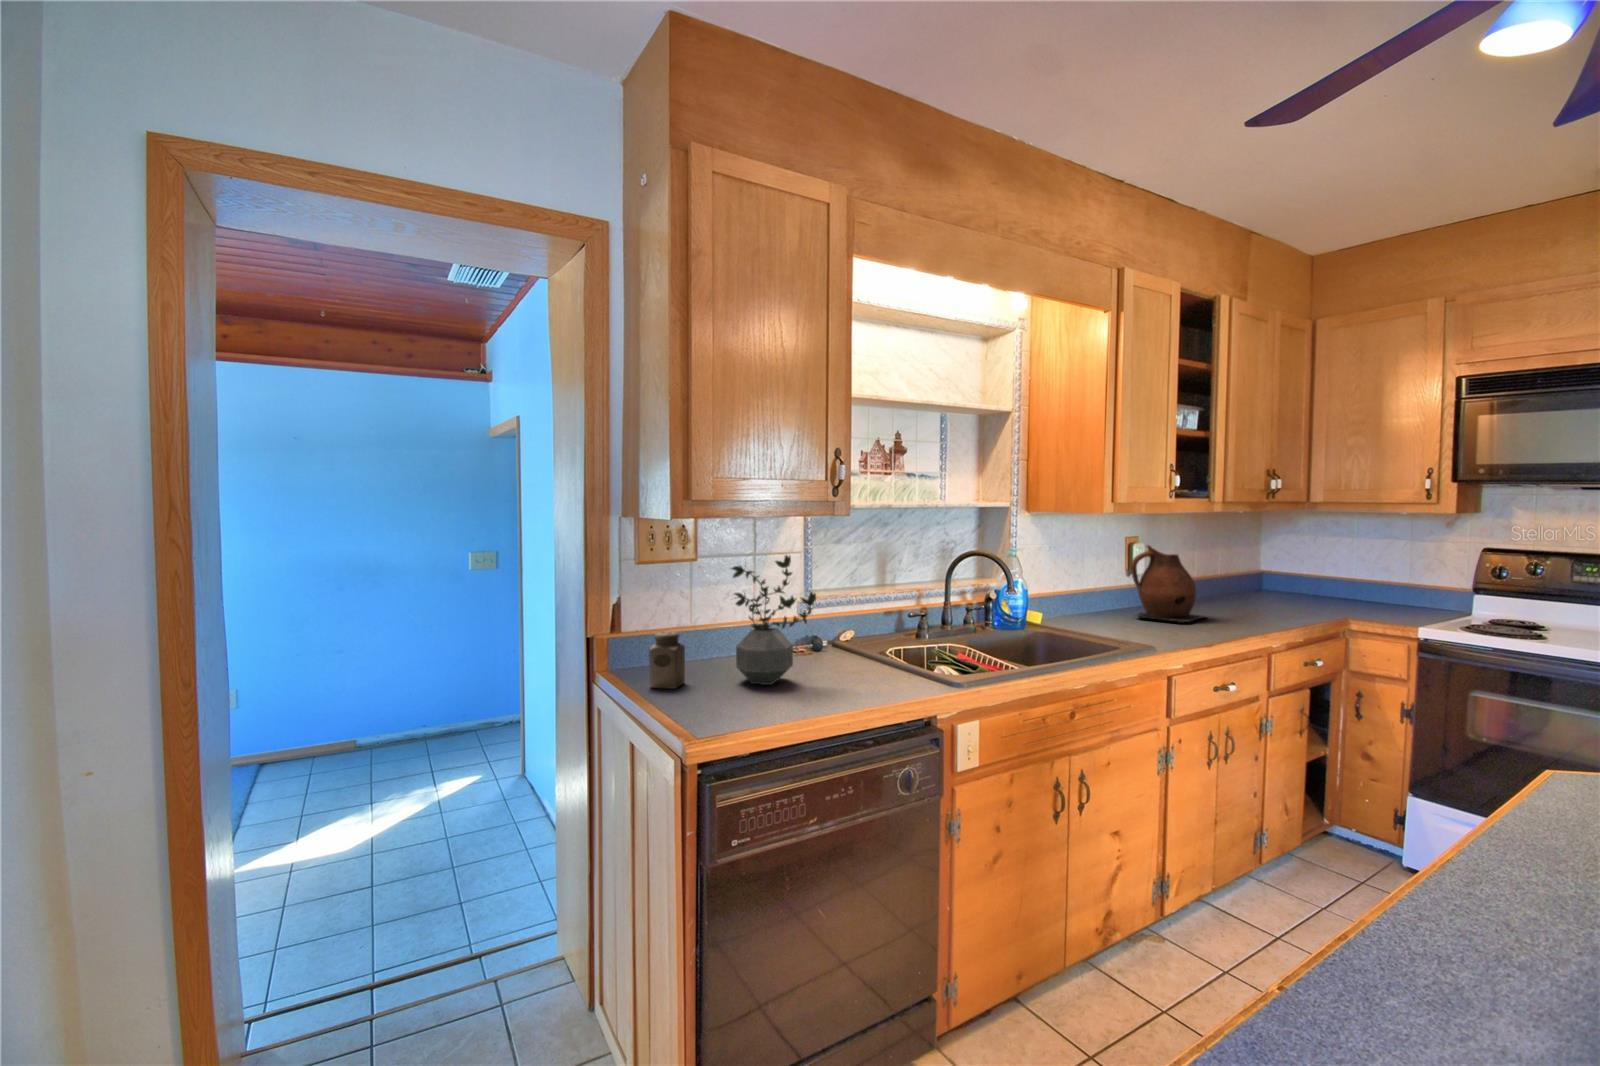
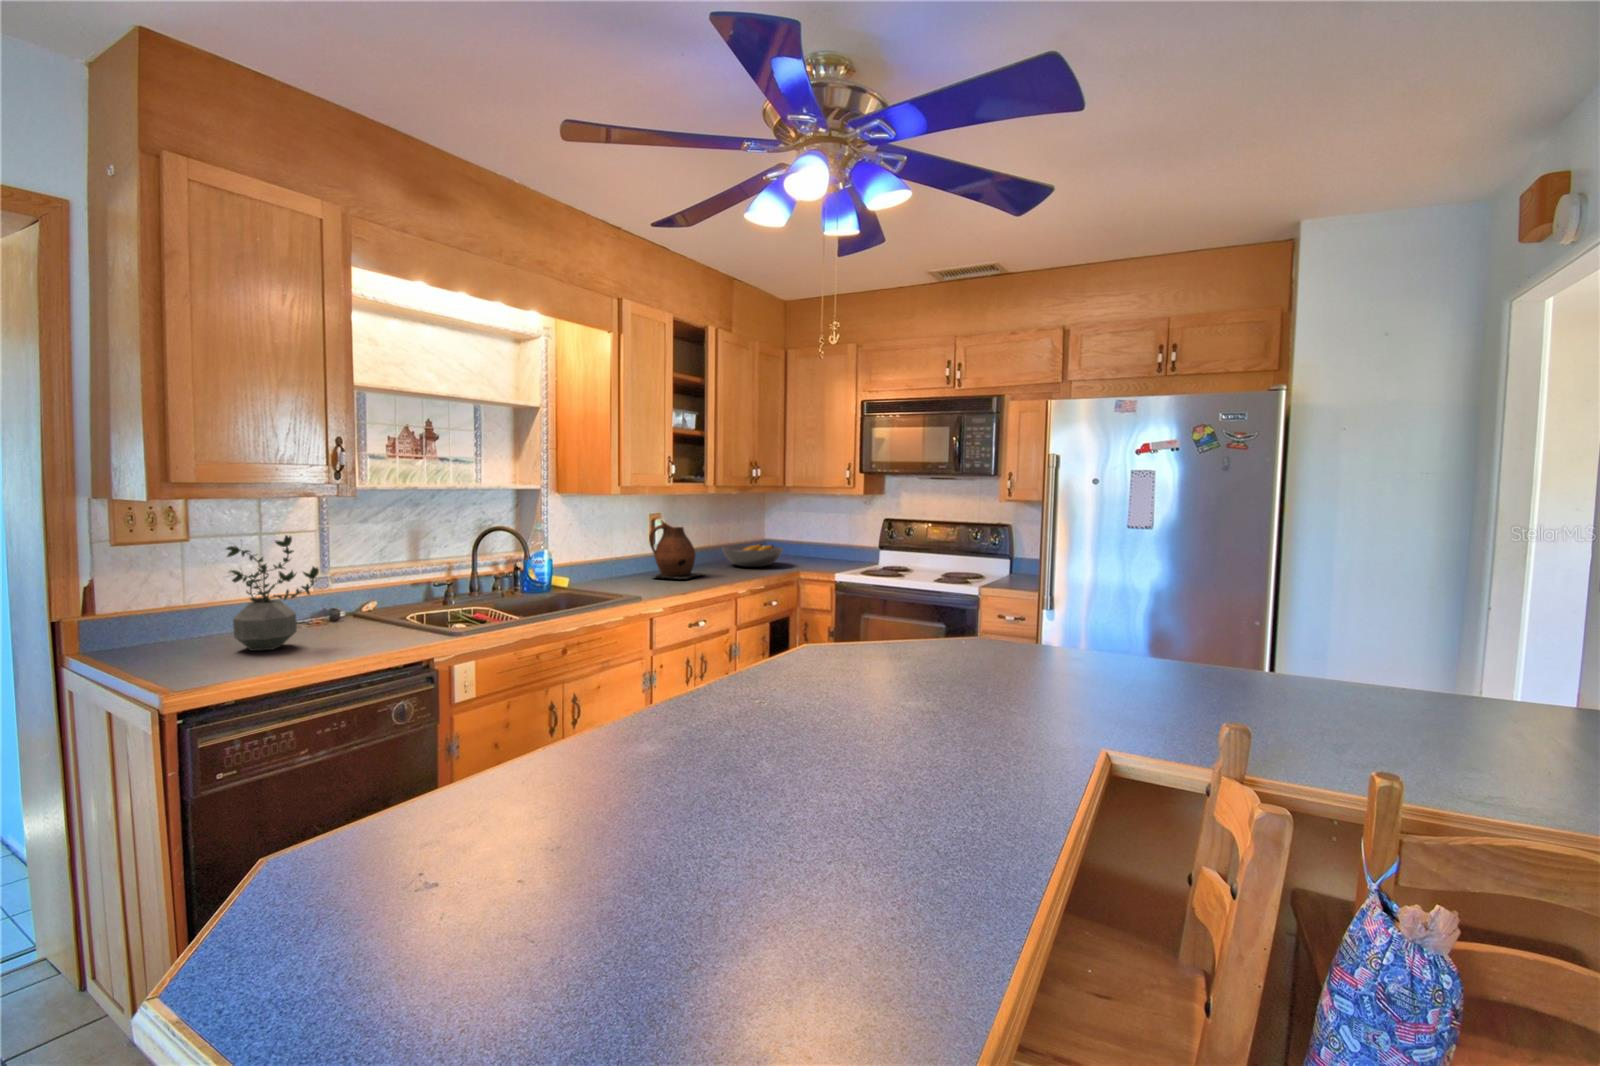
fruit bowl: none [1215,579,1316,609] -> present [722,544,783,567]
salt shaker: present [649,631,685,689] -> none [128,609,174,663]

